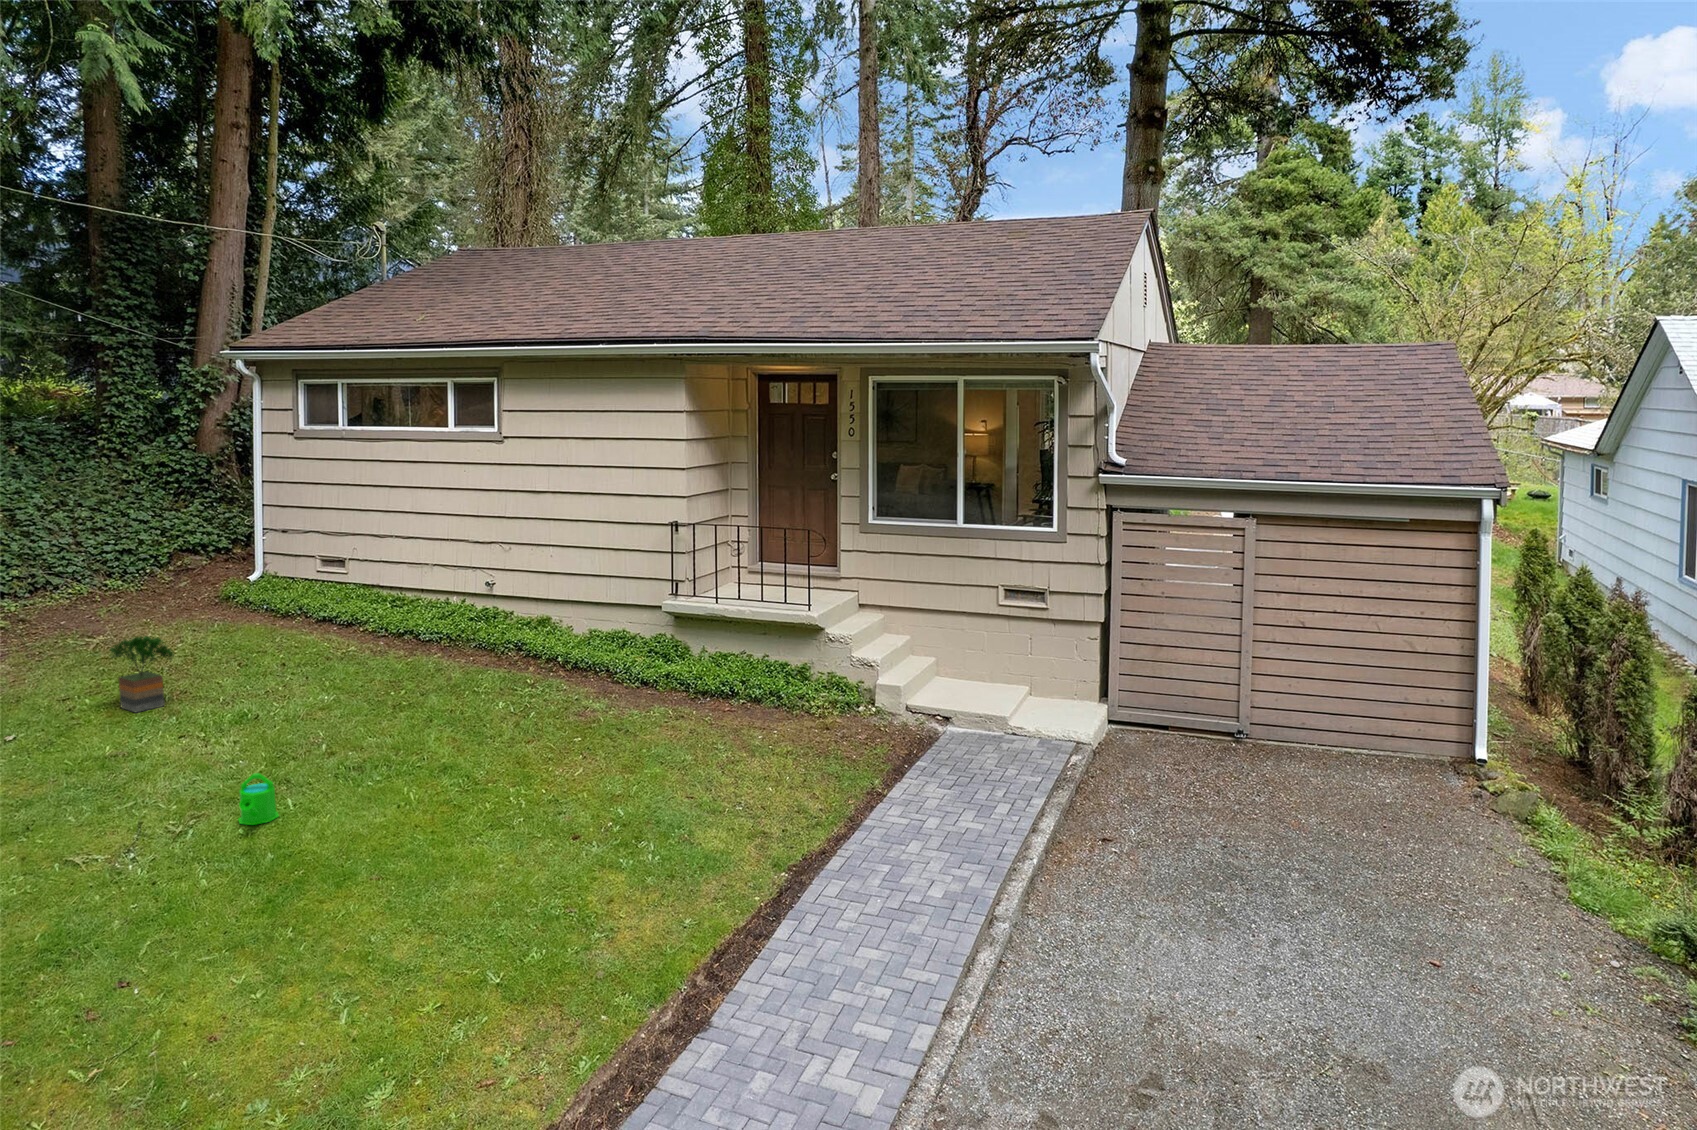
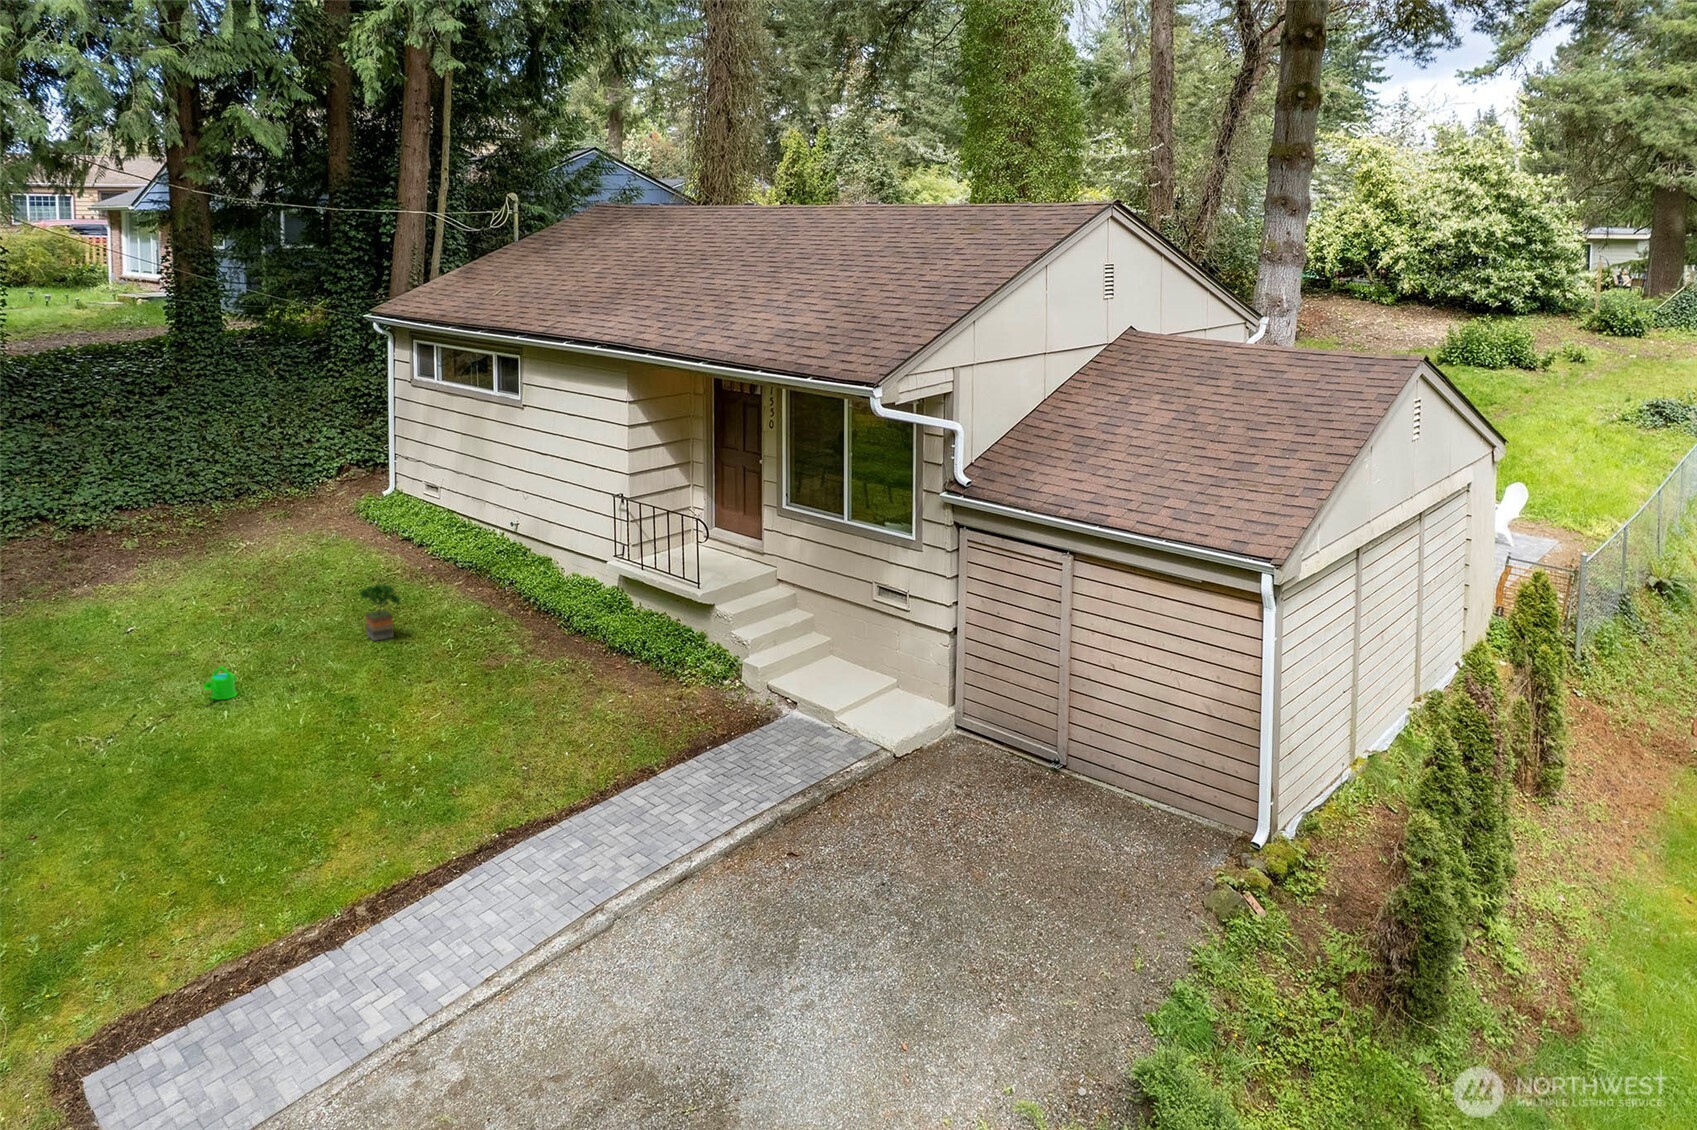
potted tree: present [110,636,174,712] -> present [360,584,401,641]

